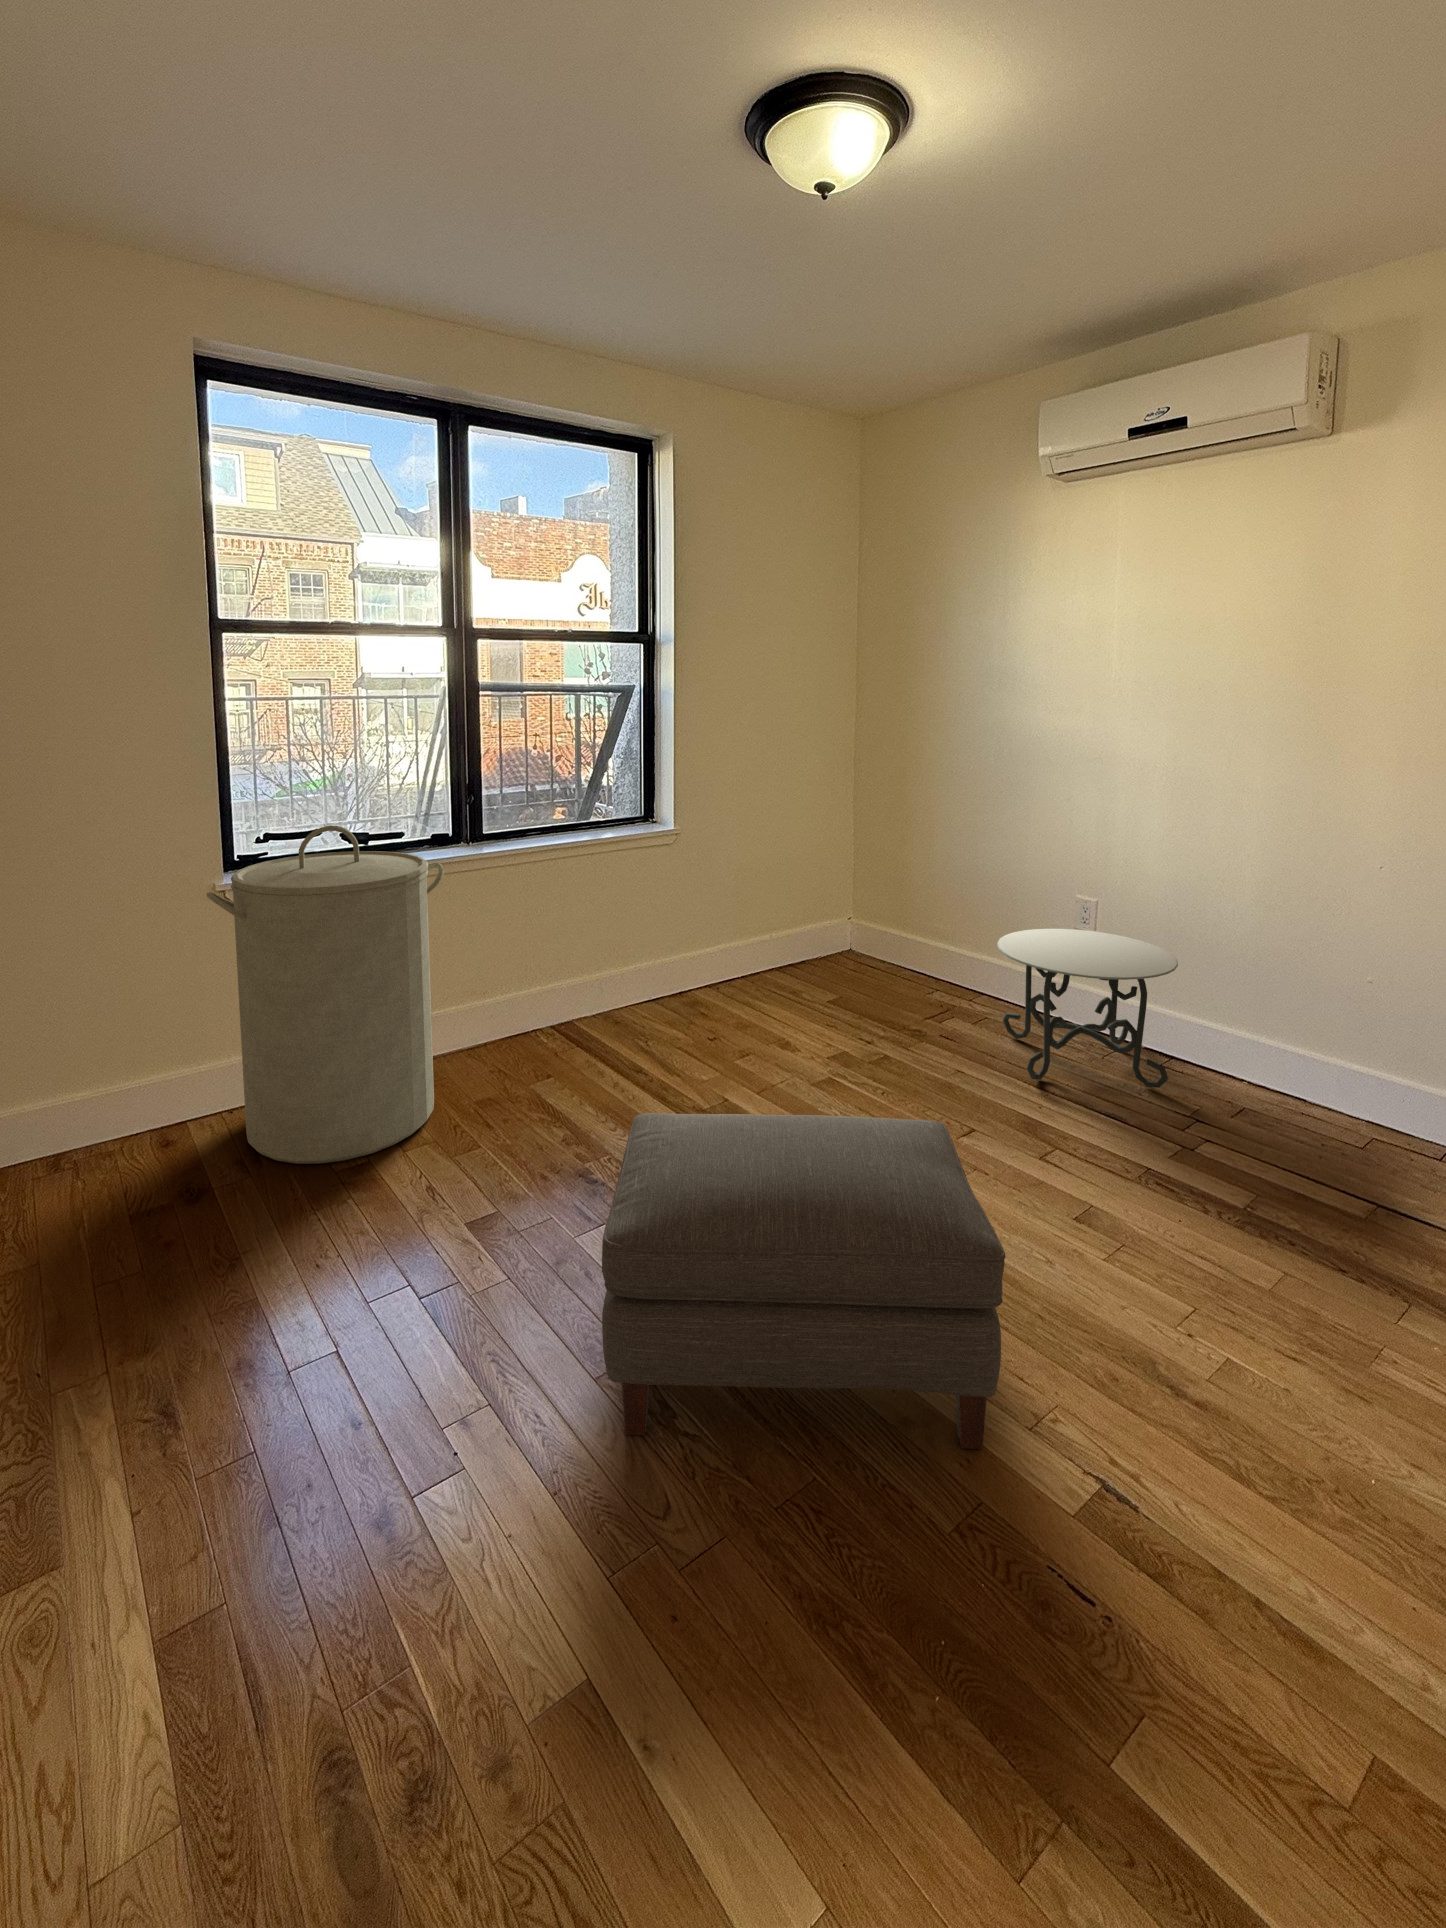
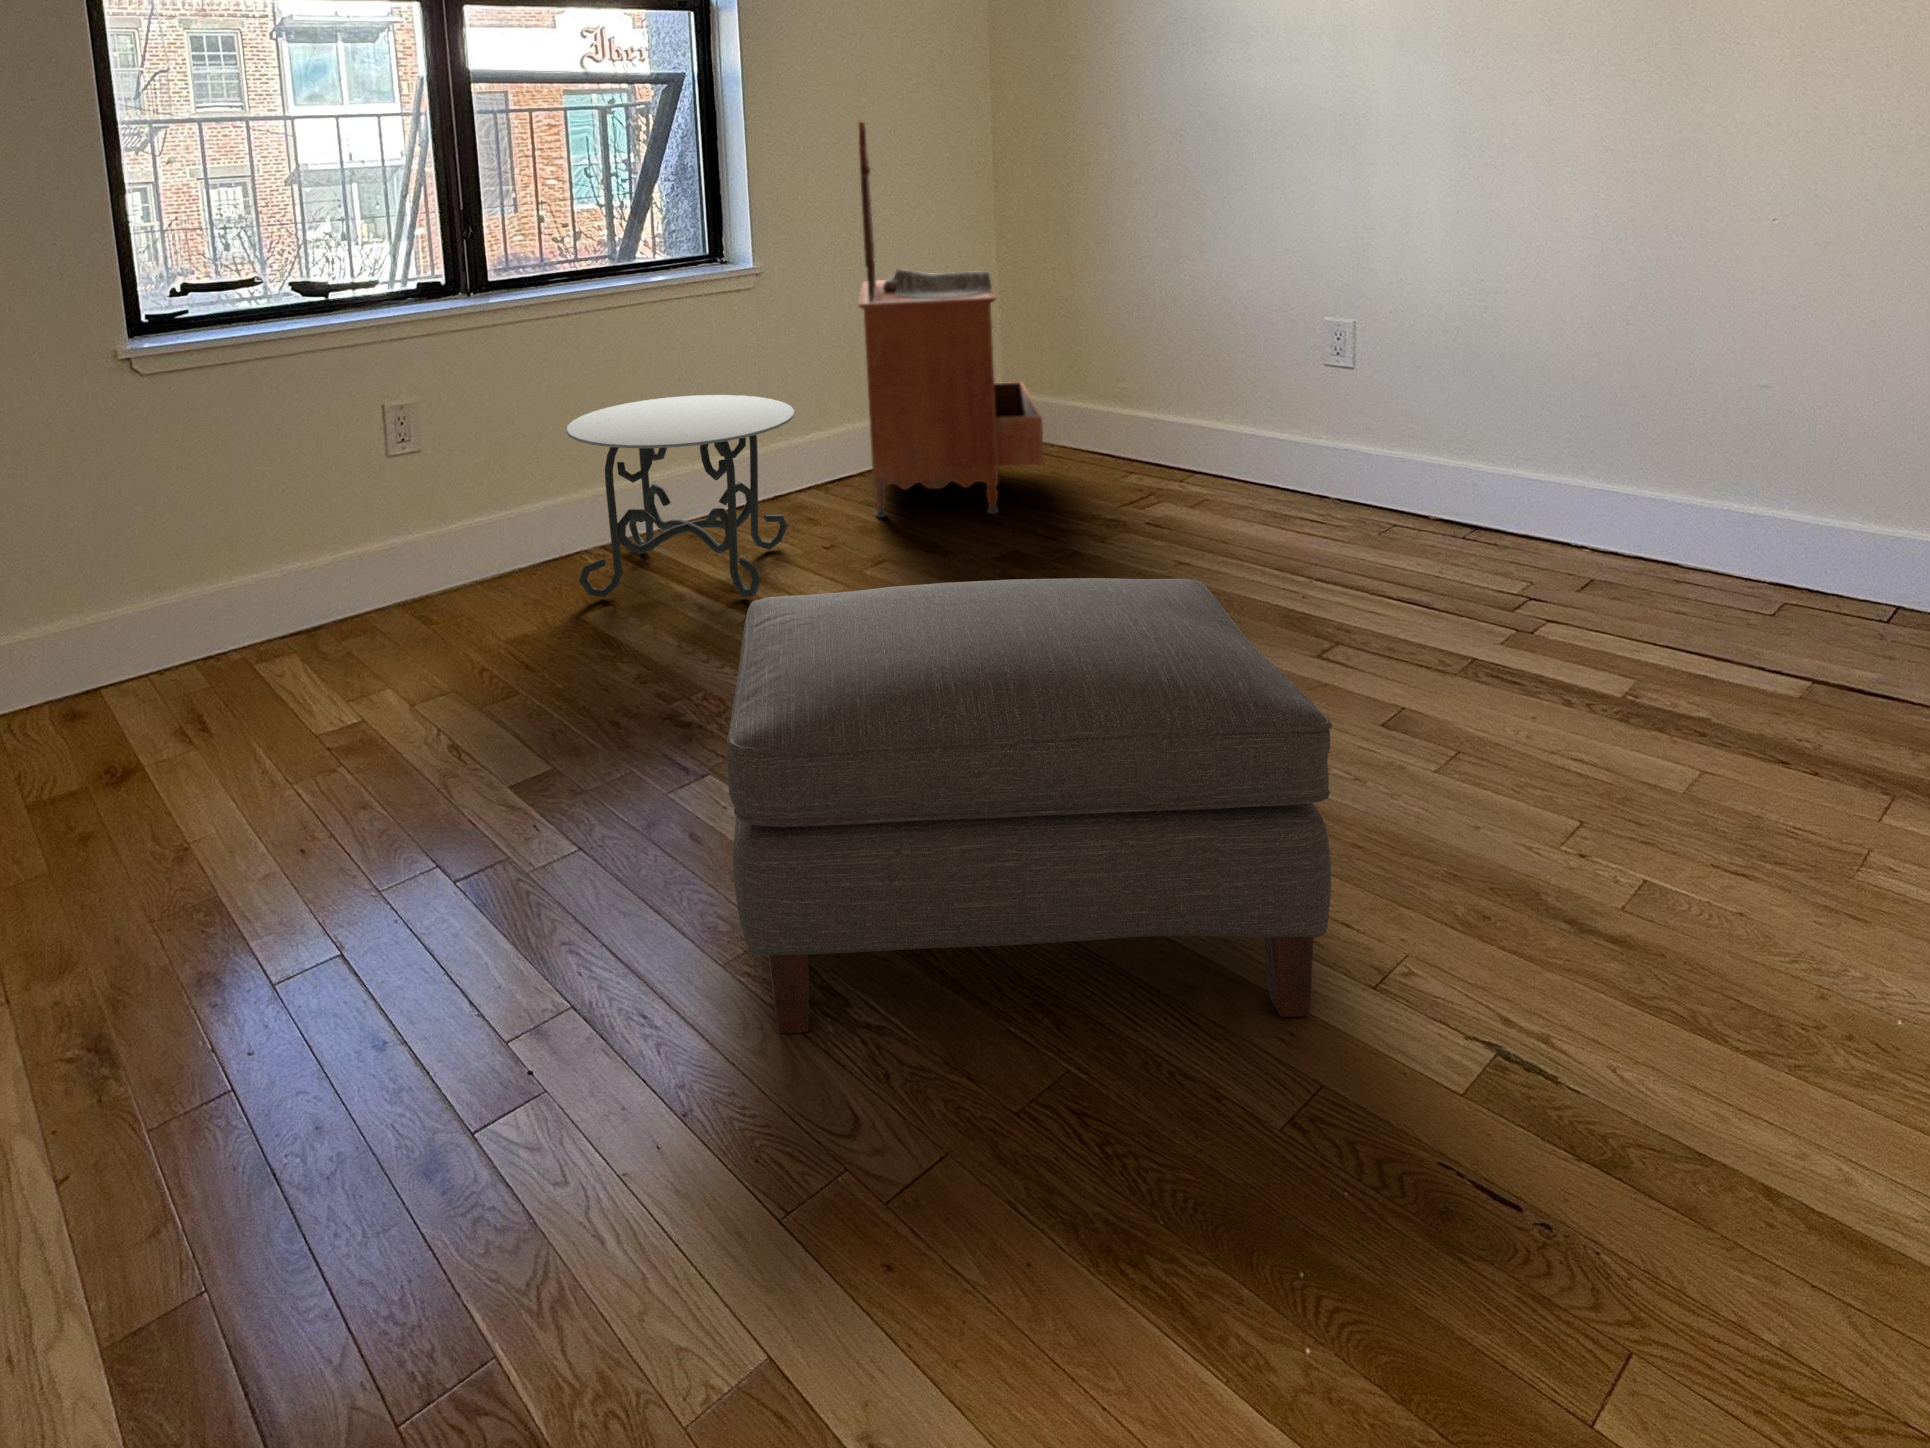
dresser: none [742,729,869,1019] -> present [858,122,1044,517]
laundry hamper: present [207,826,444,1164] -> none [105,251,450,730]
side table: present [997,929,1178,1088] -> present [566,395,795,597]

